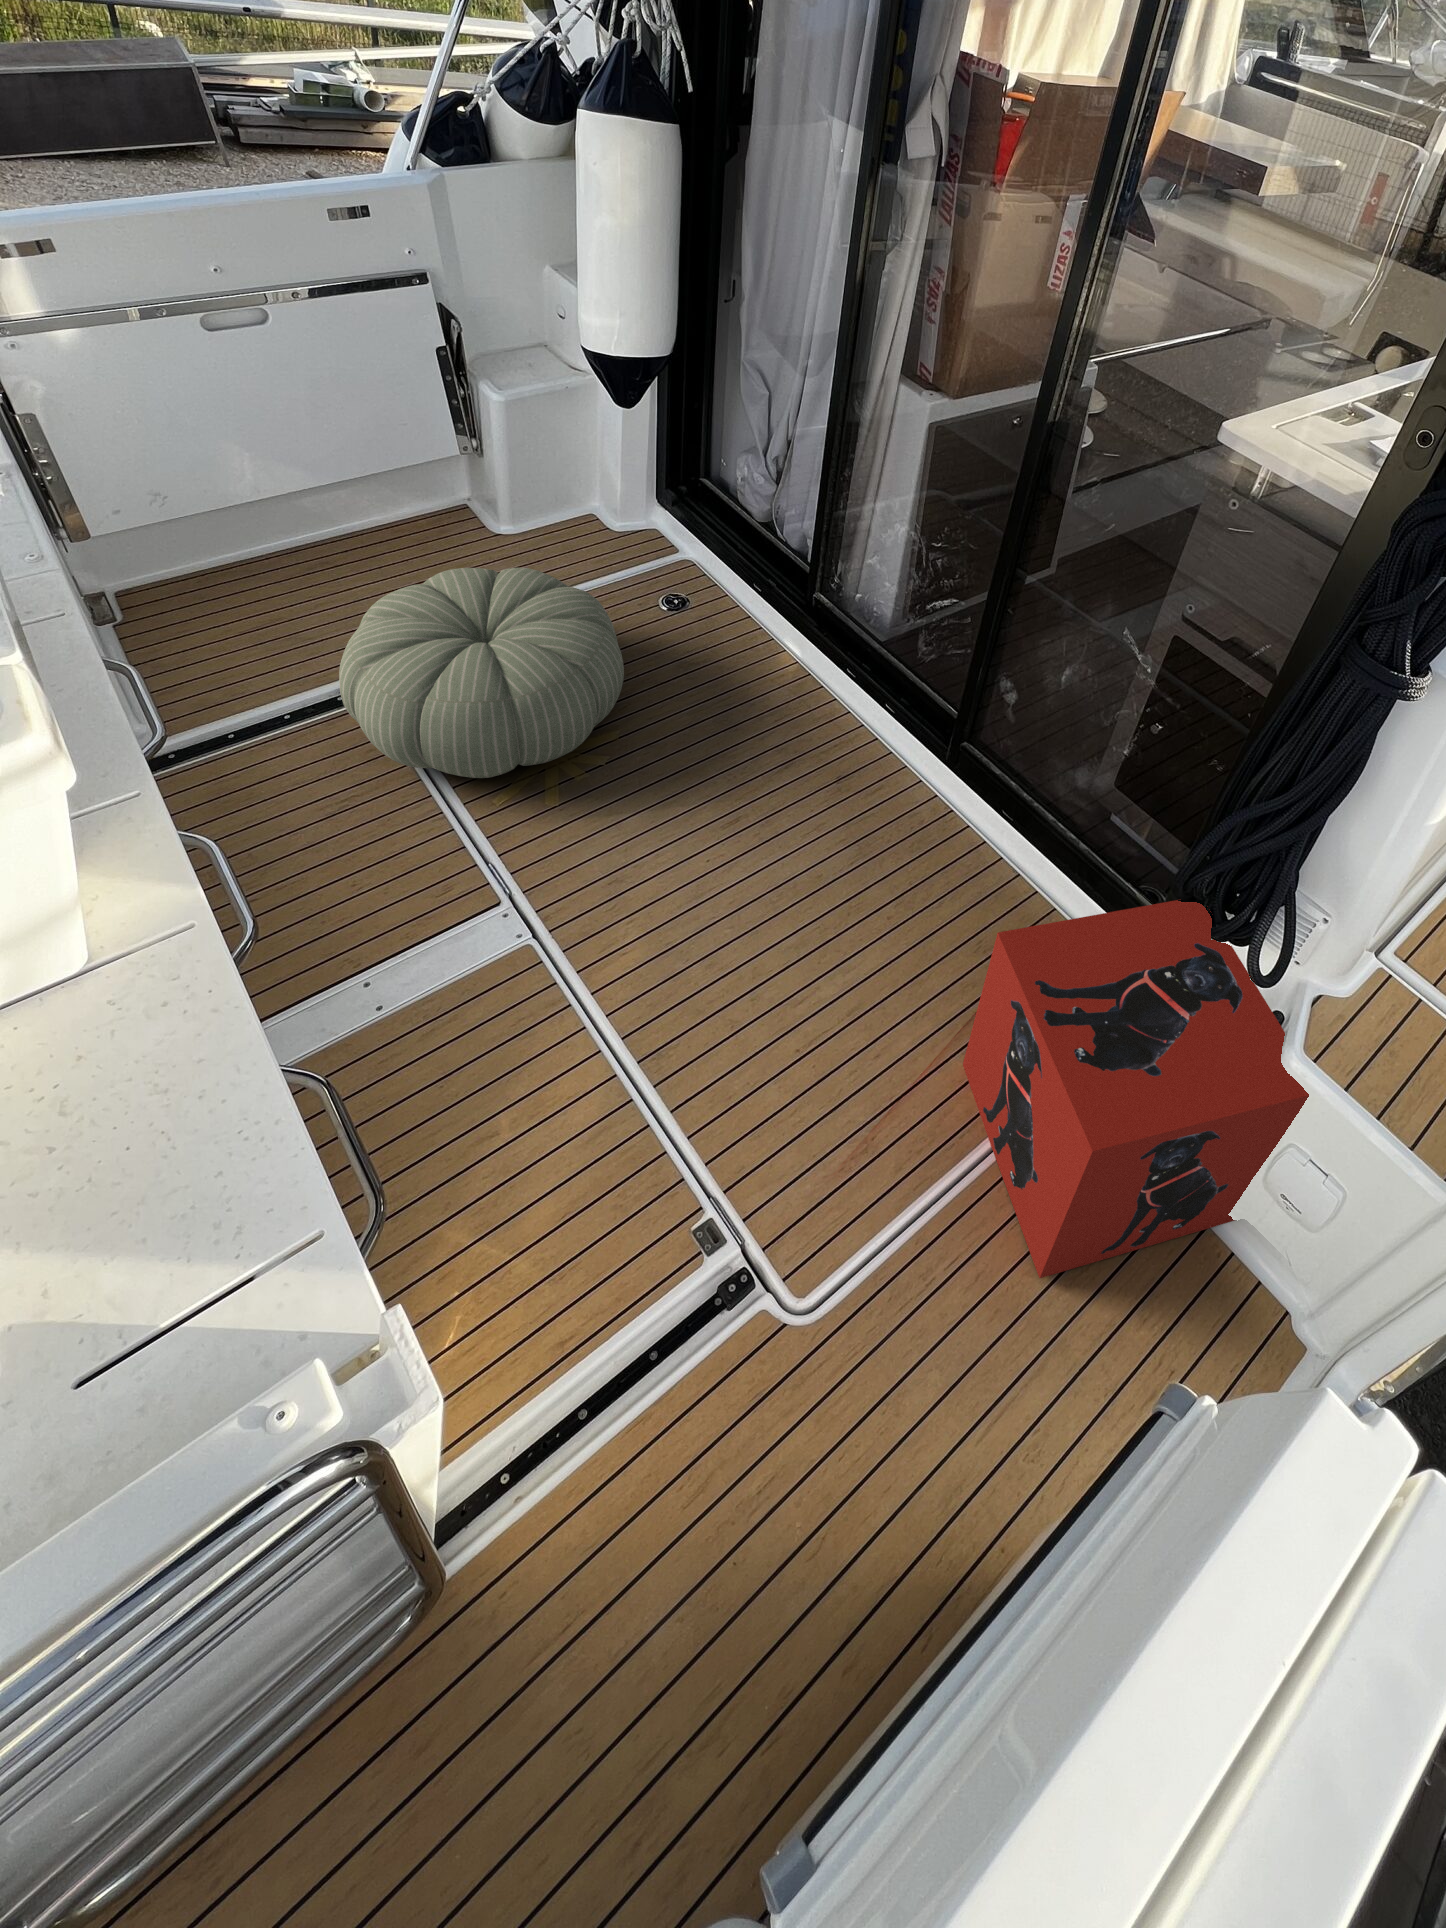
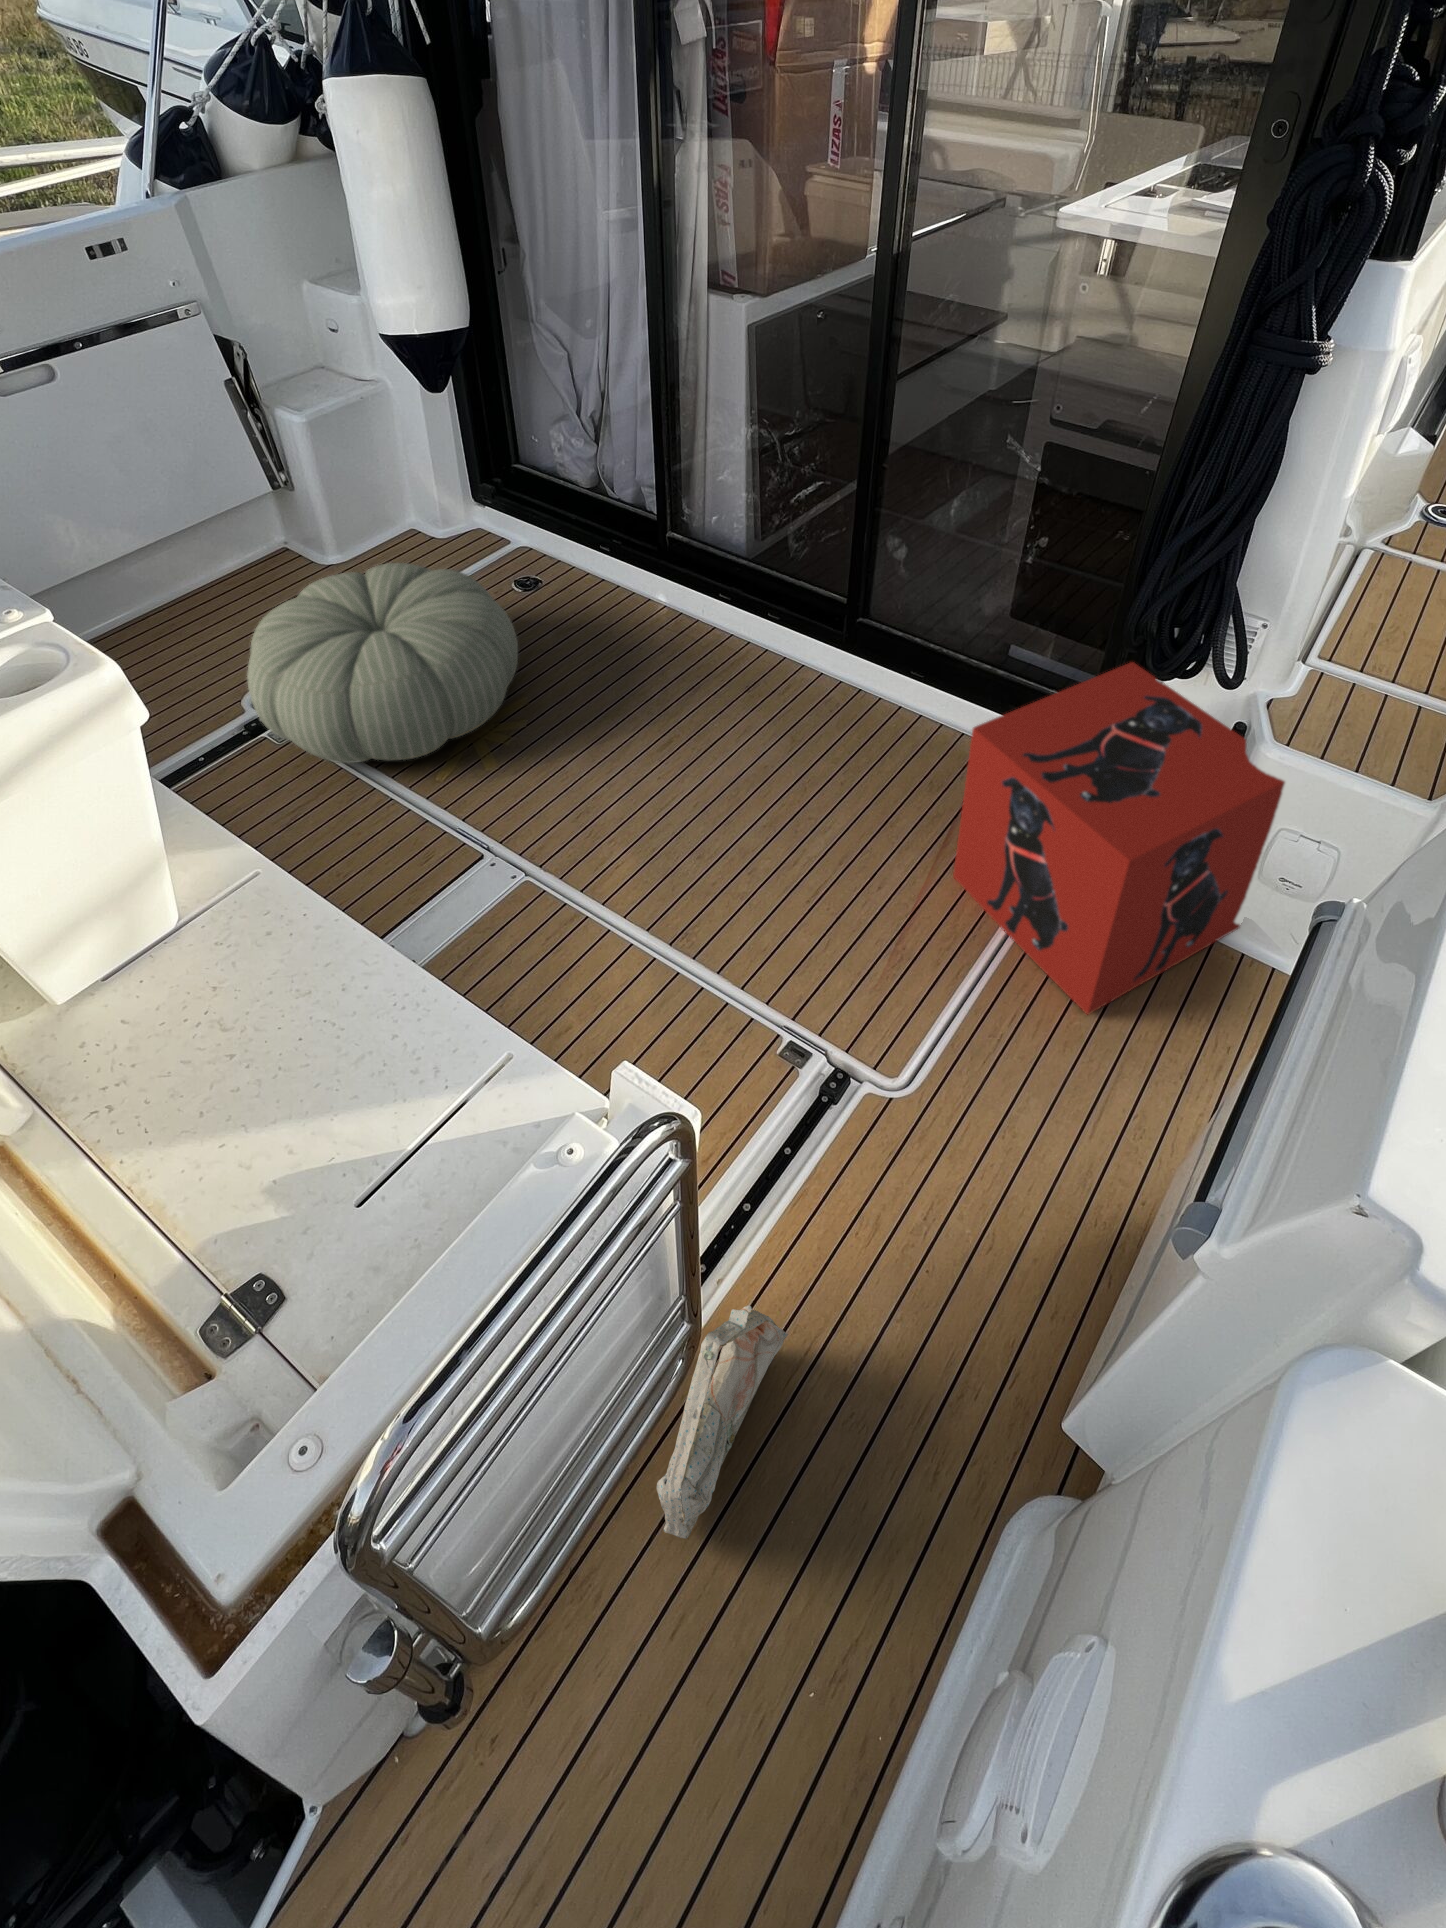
bag: none [321,1555,552,1821] -> present [657,1305,788,1539]

